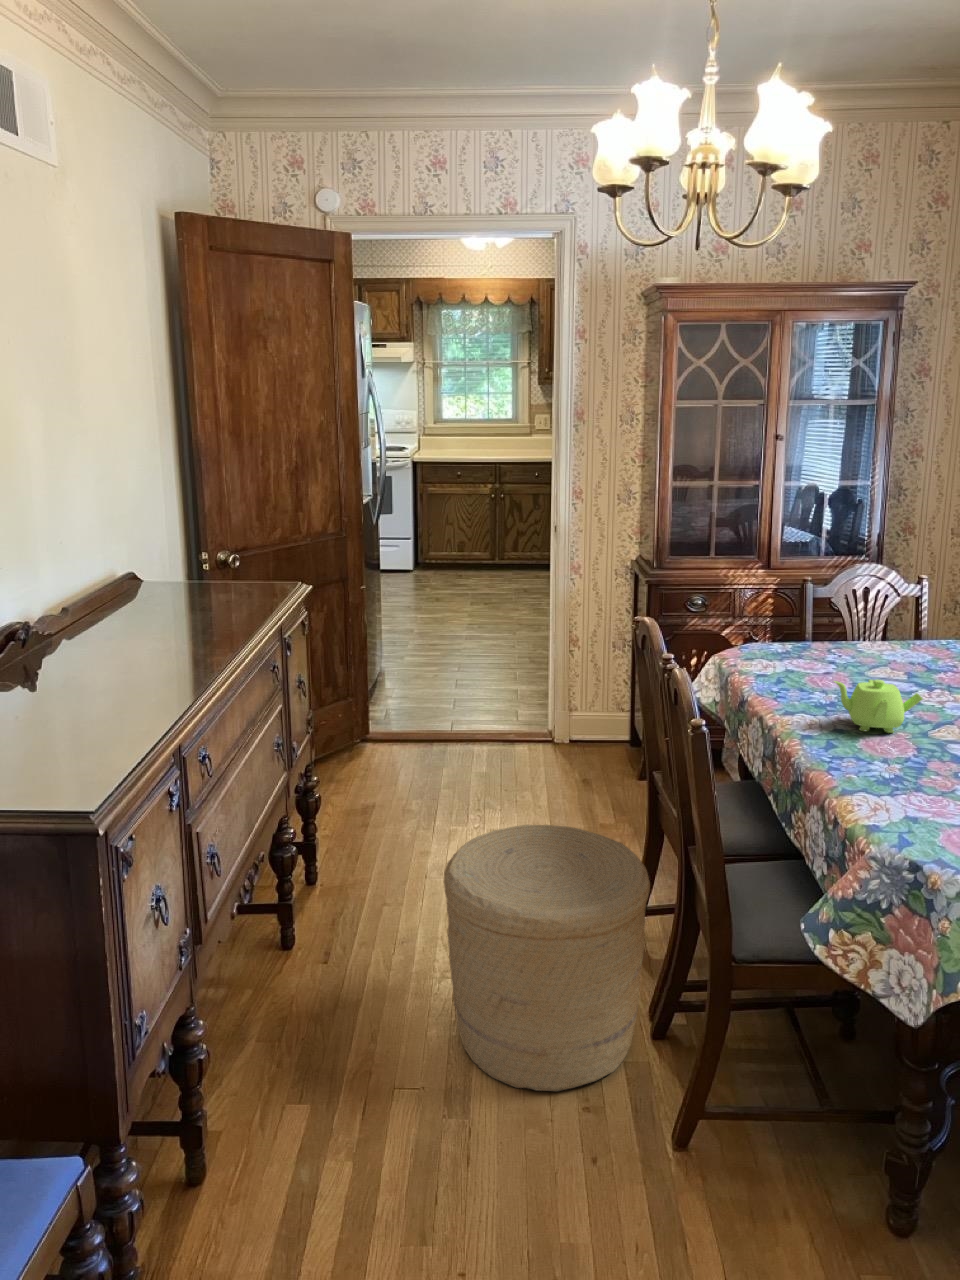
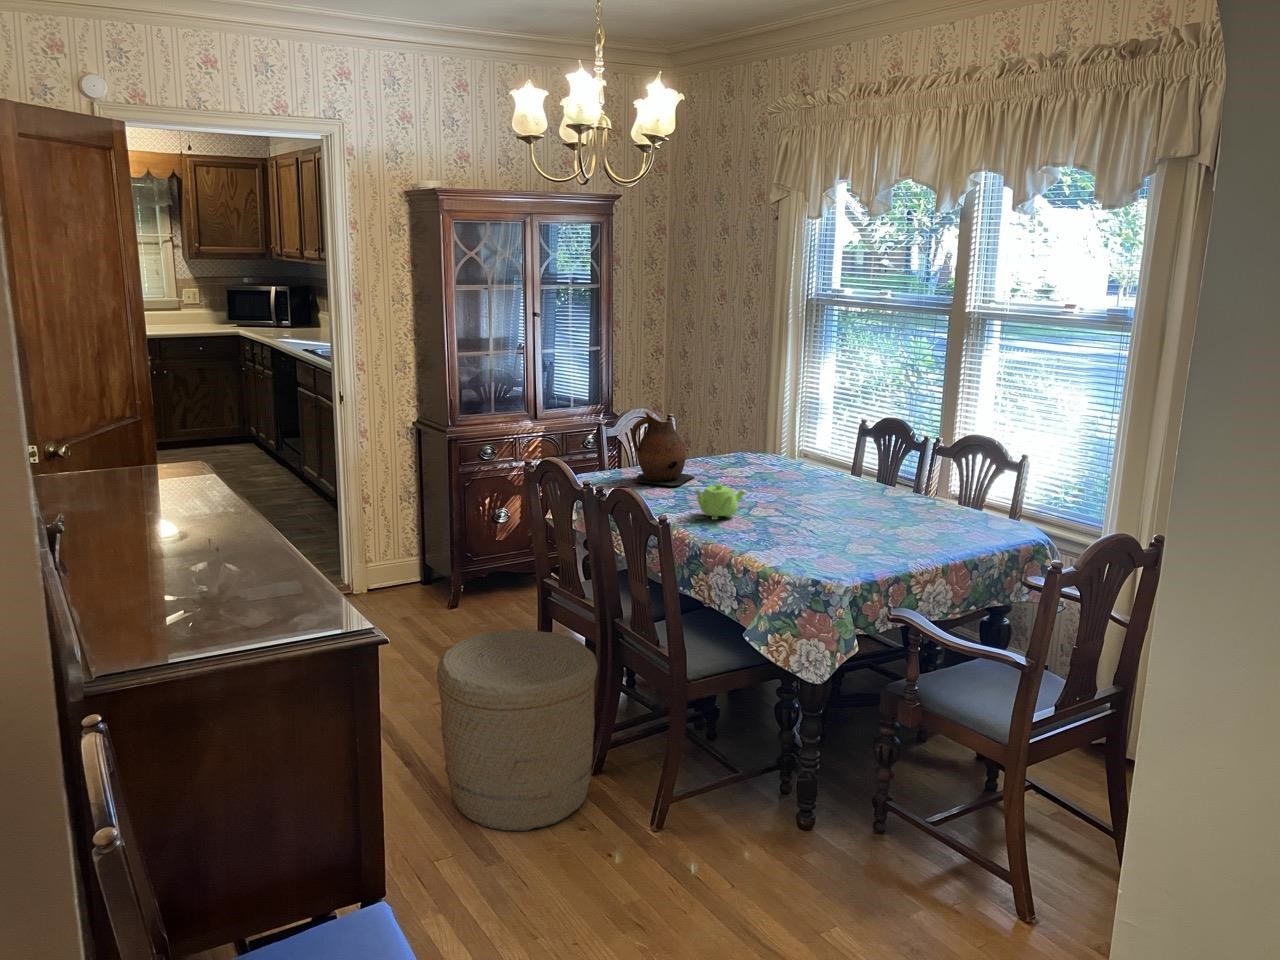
ceramic pitcher: none [809,565,906,674] -> present [631,411,695,487]

